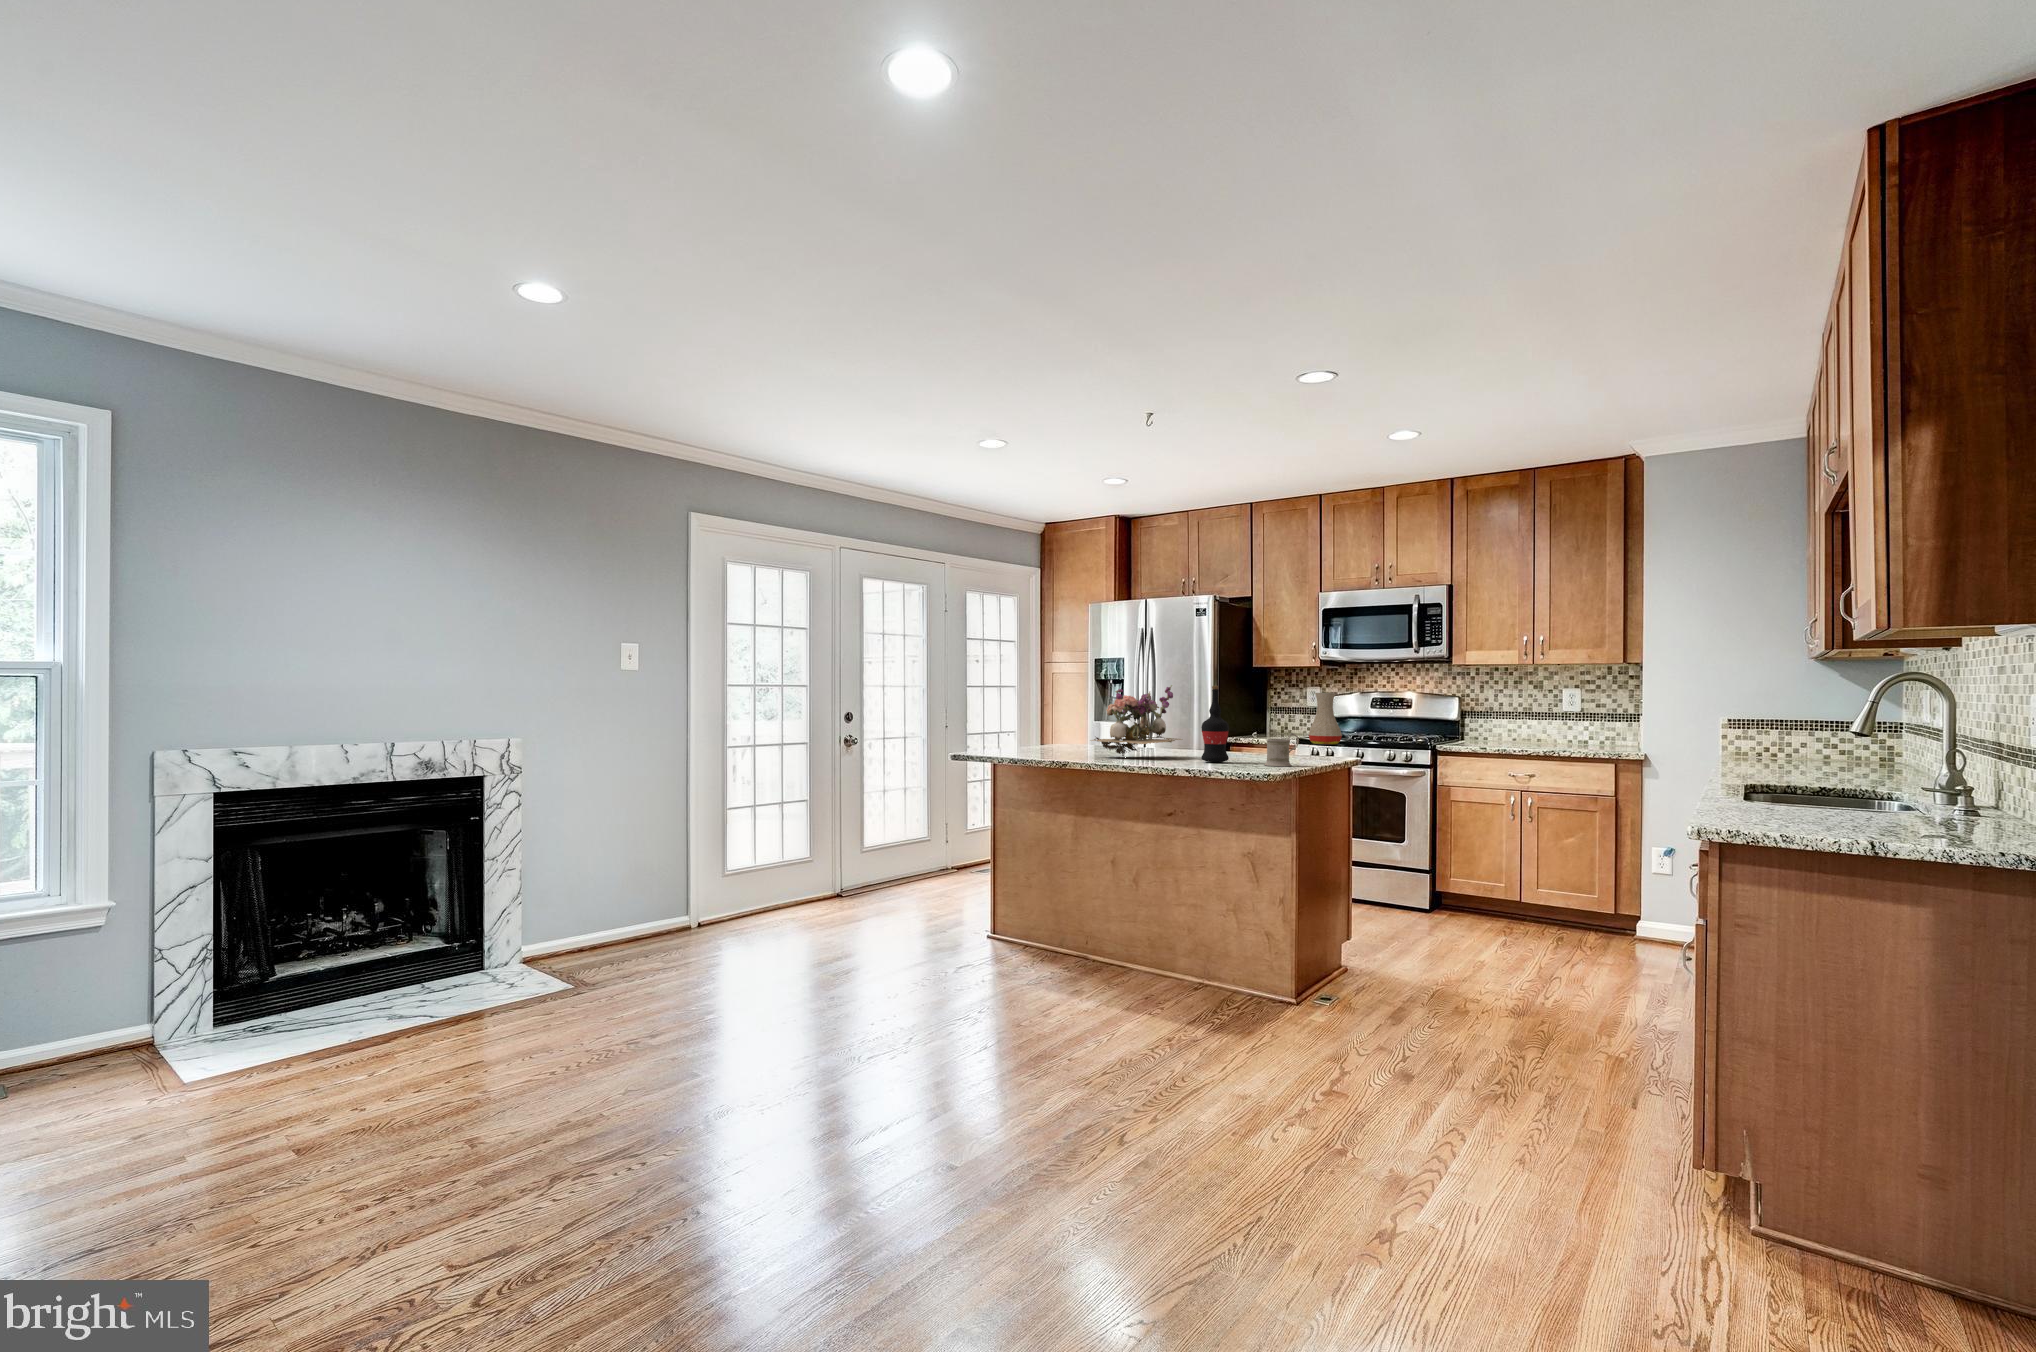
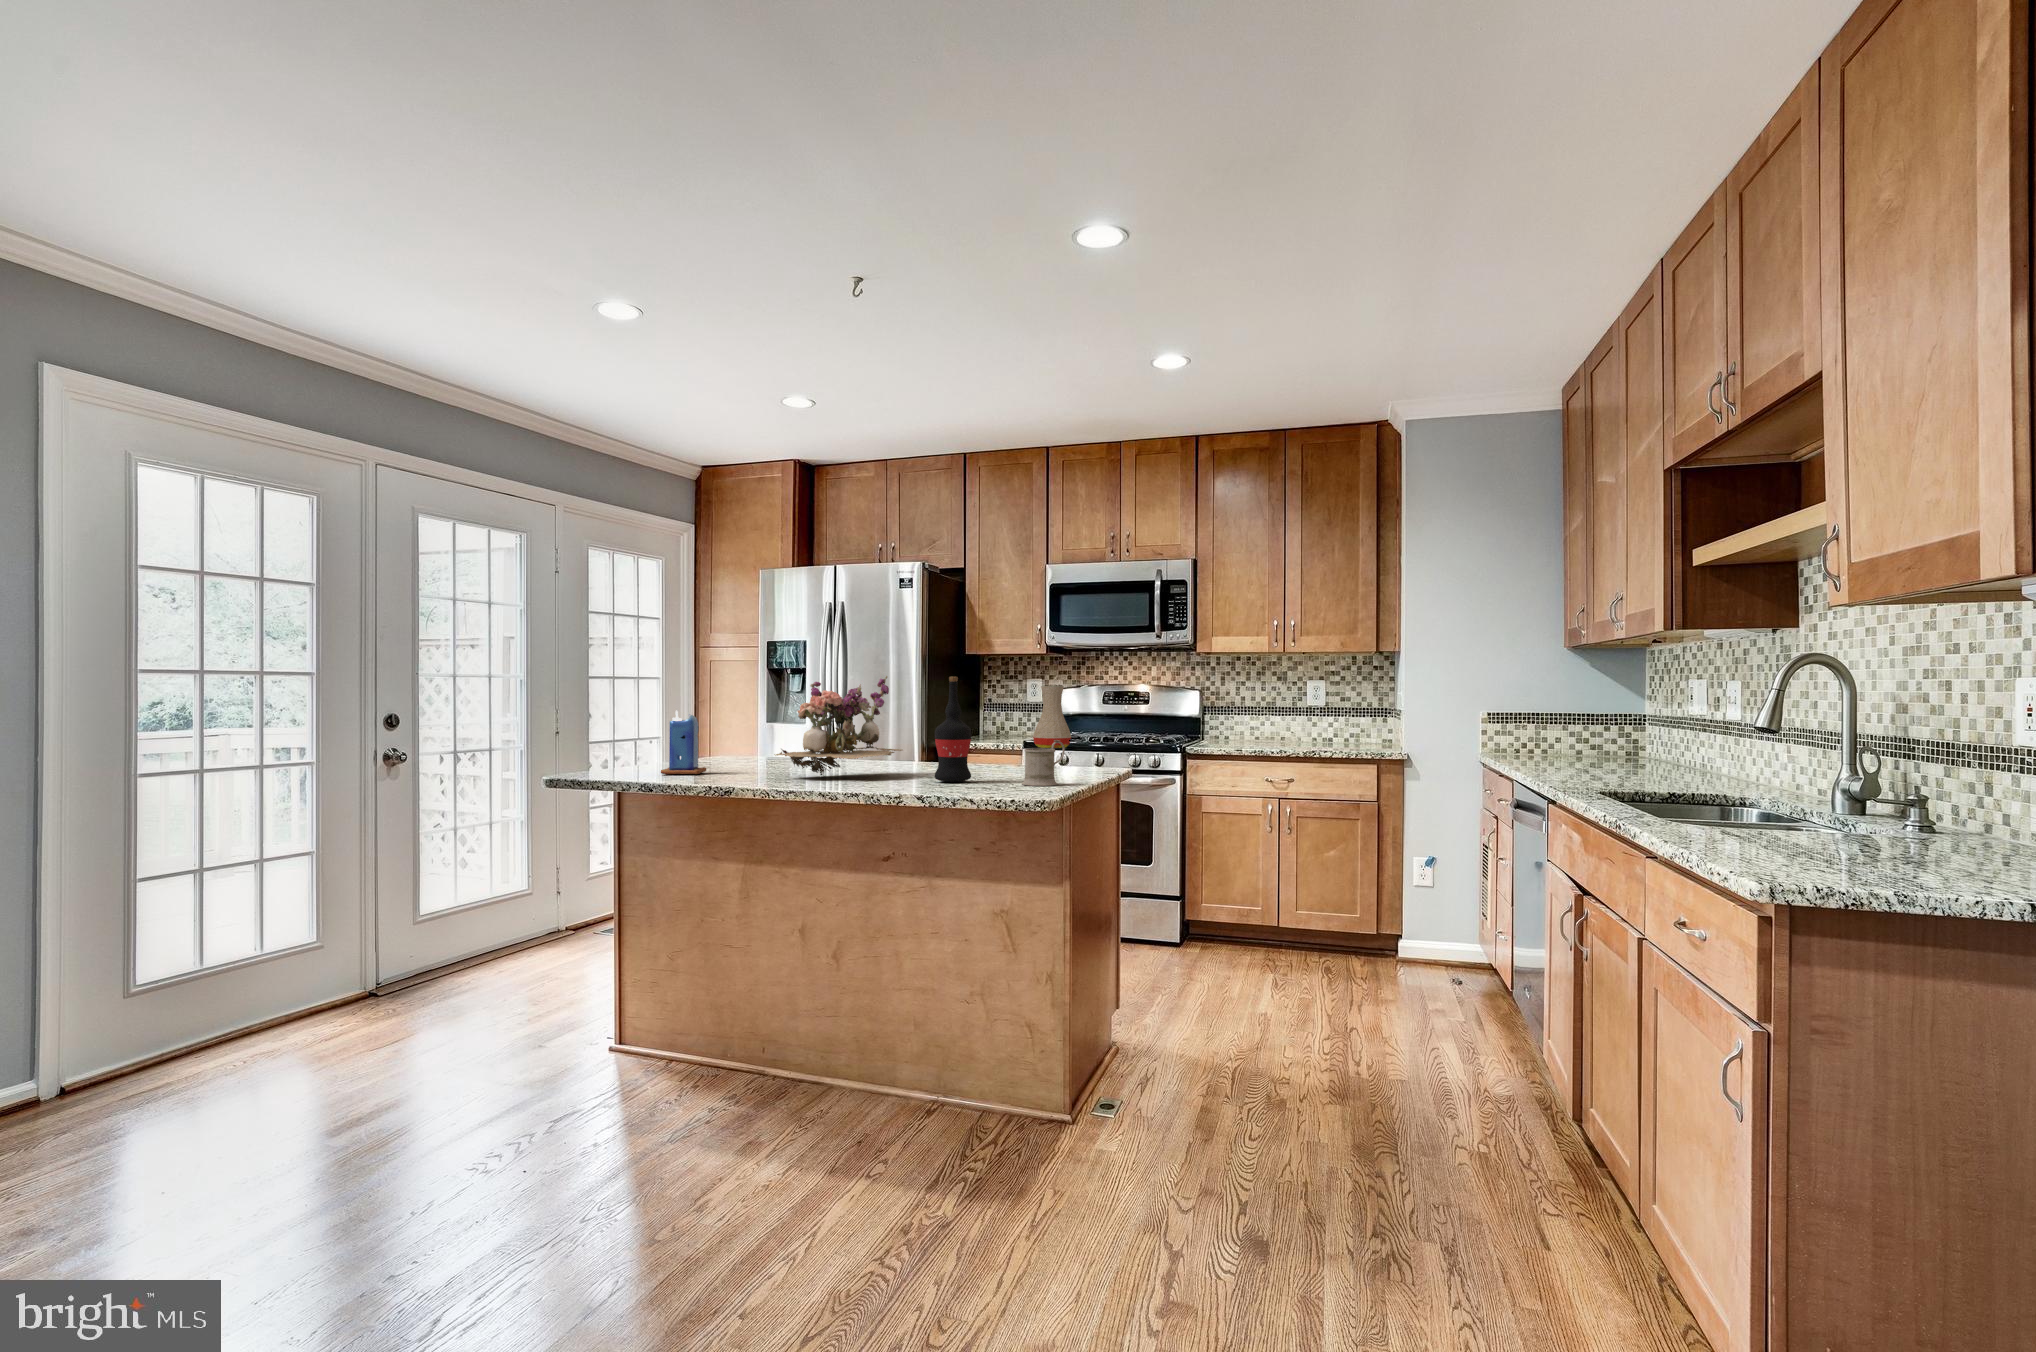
candle: none [1015,709,1046,753] -> present [661,710,706,774]

